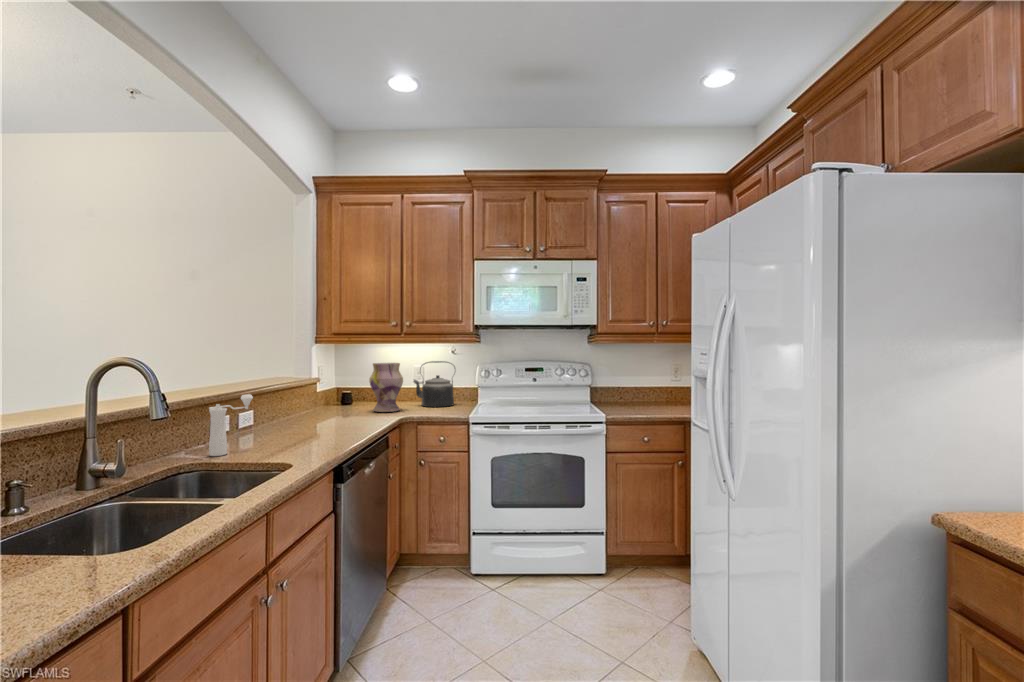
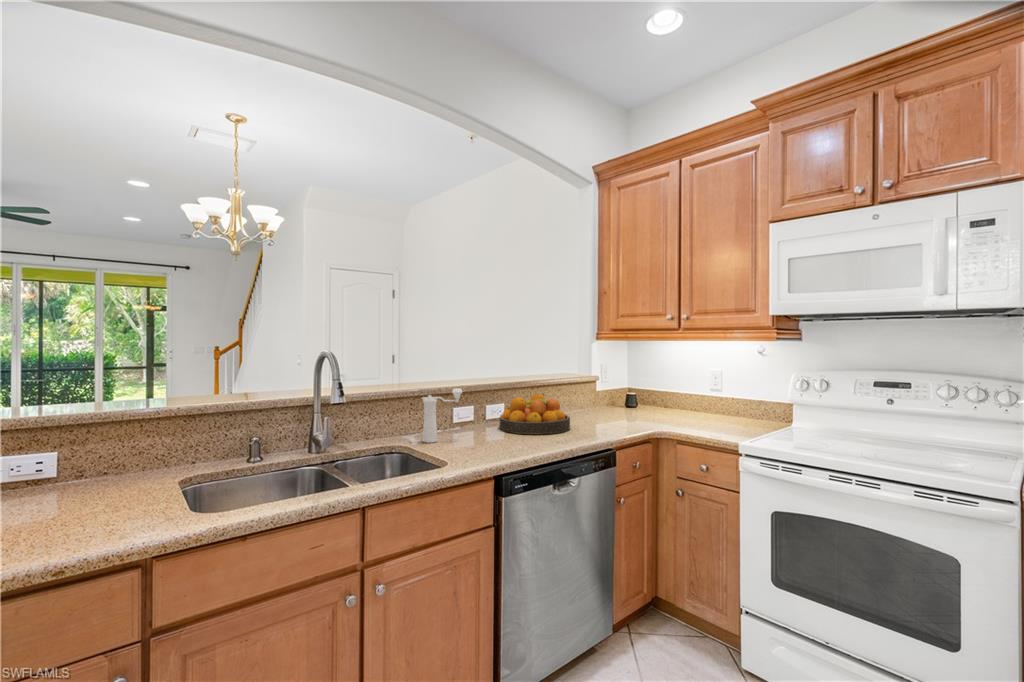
kettle: present [413,361,455,407] -> none [697,365,757,426]
vase: present [369,363,403,412] -> none [634,364,675,423]
fruit bowl: none [260,396,335,435] -> present [499,394,570,434]

